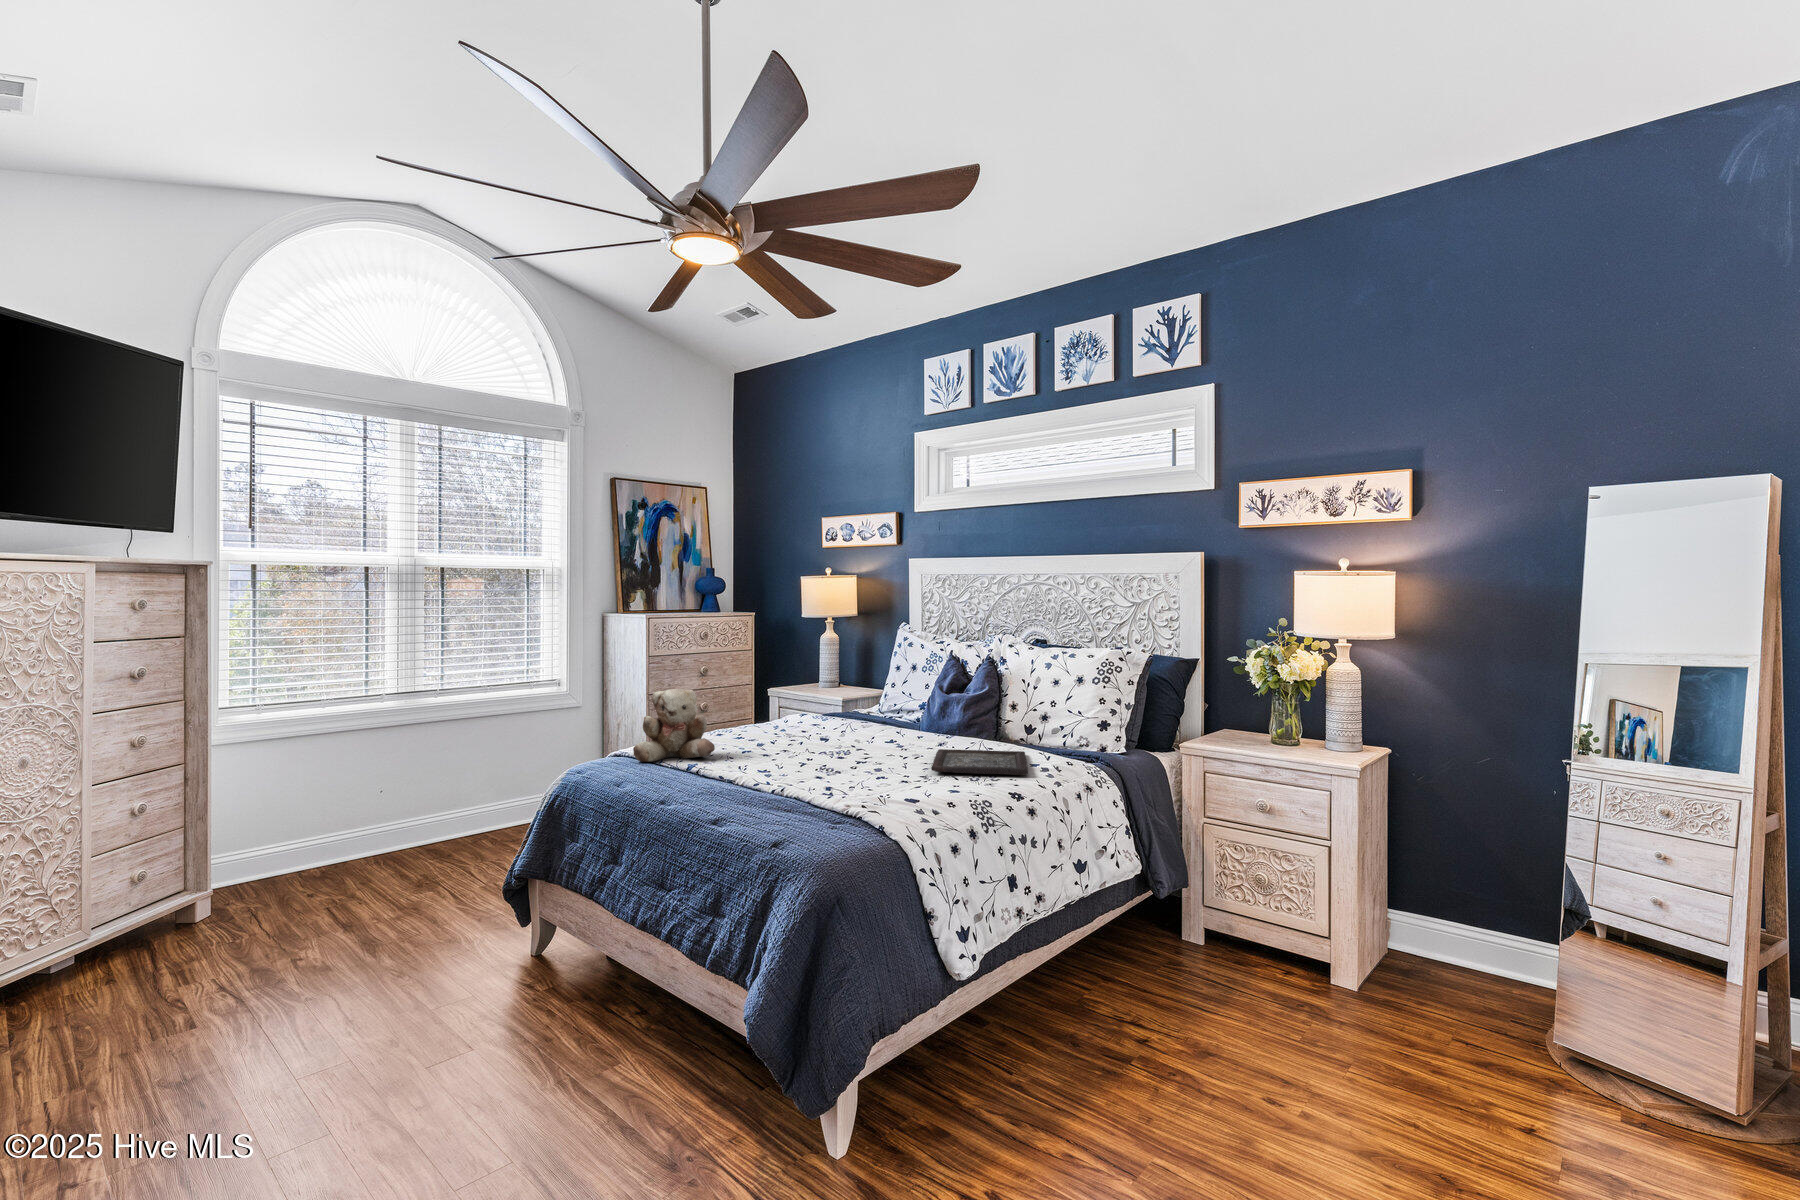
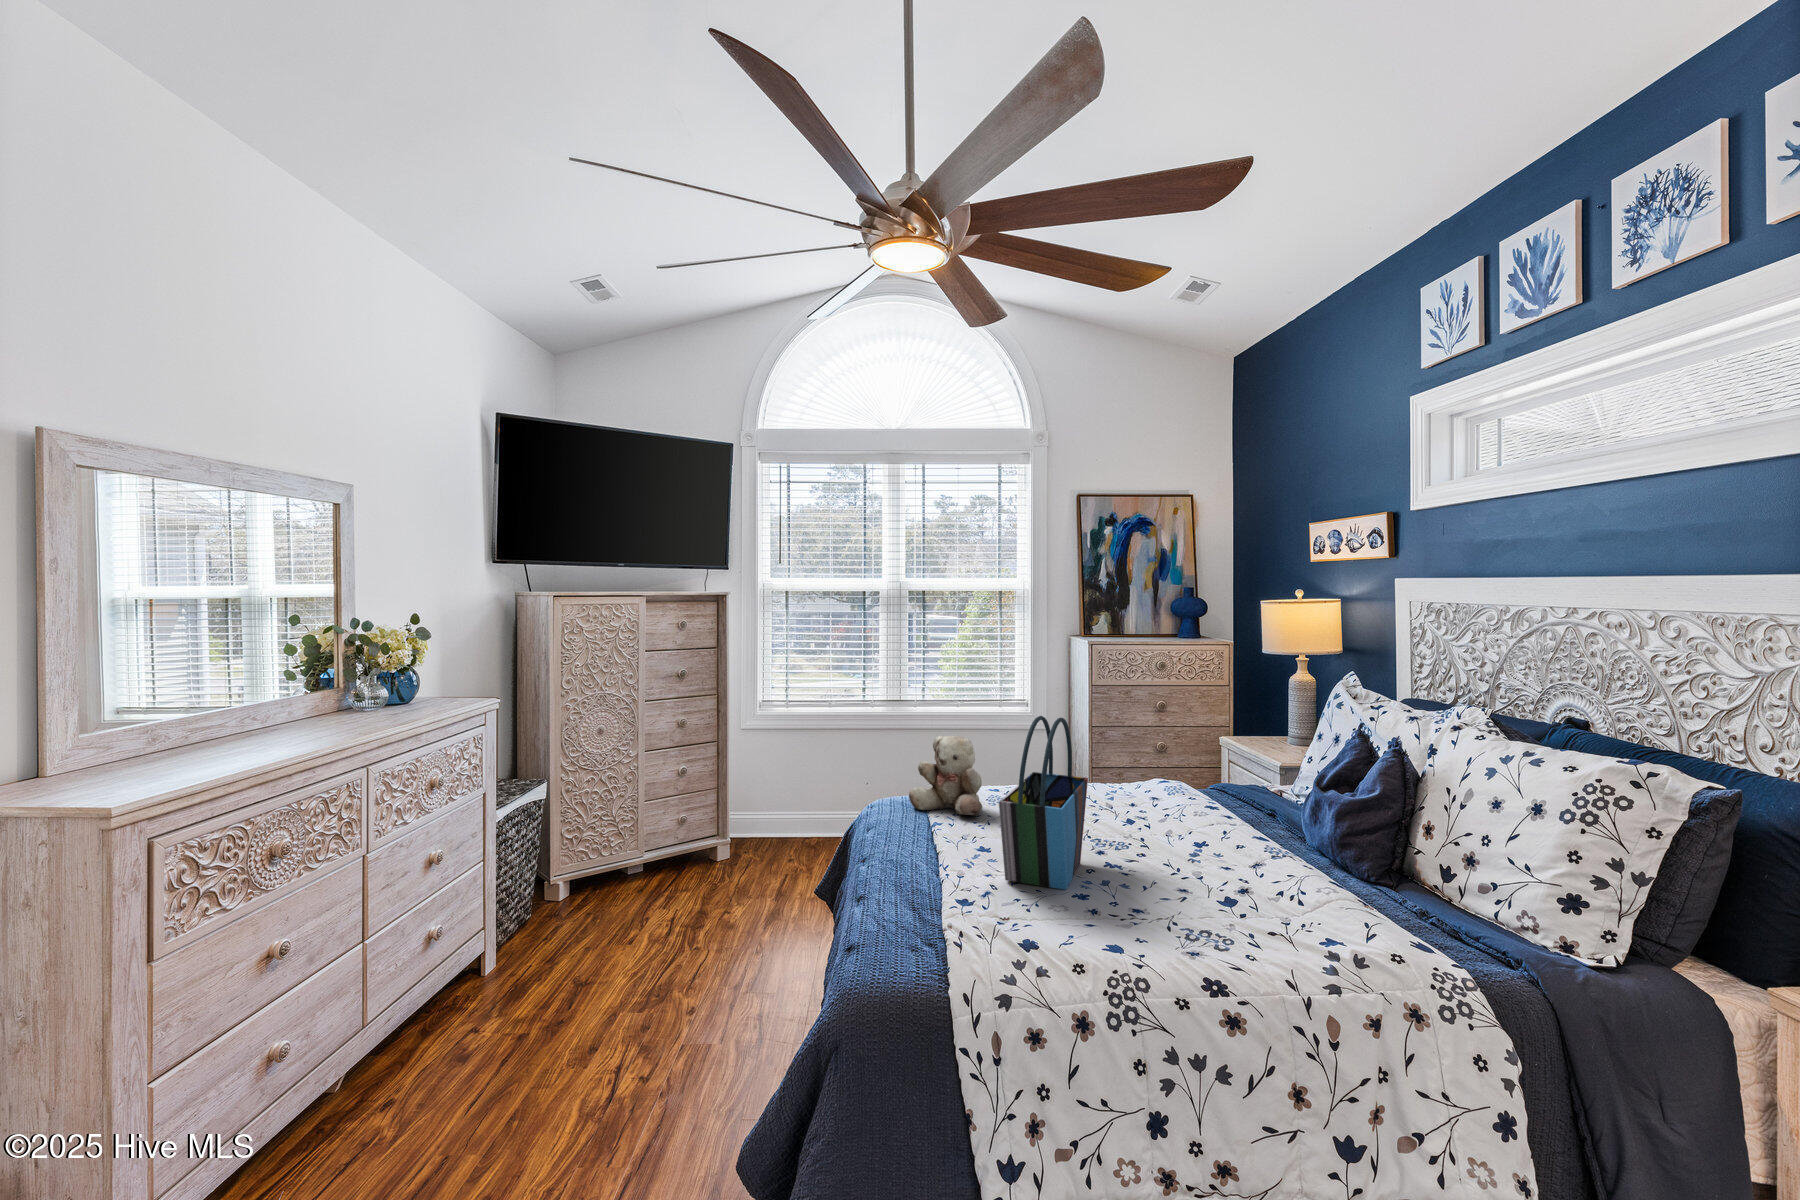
tote bag: none [793,651,879,782] -> present [999,716,1088,890]
tray: present [931,749,1028,775] -> none [1154,872,1367,950]

